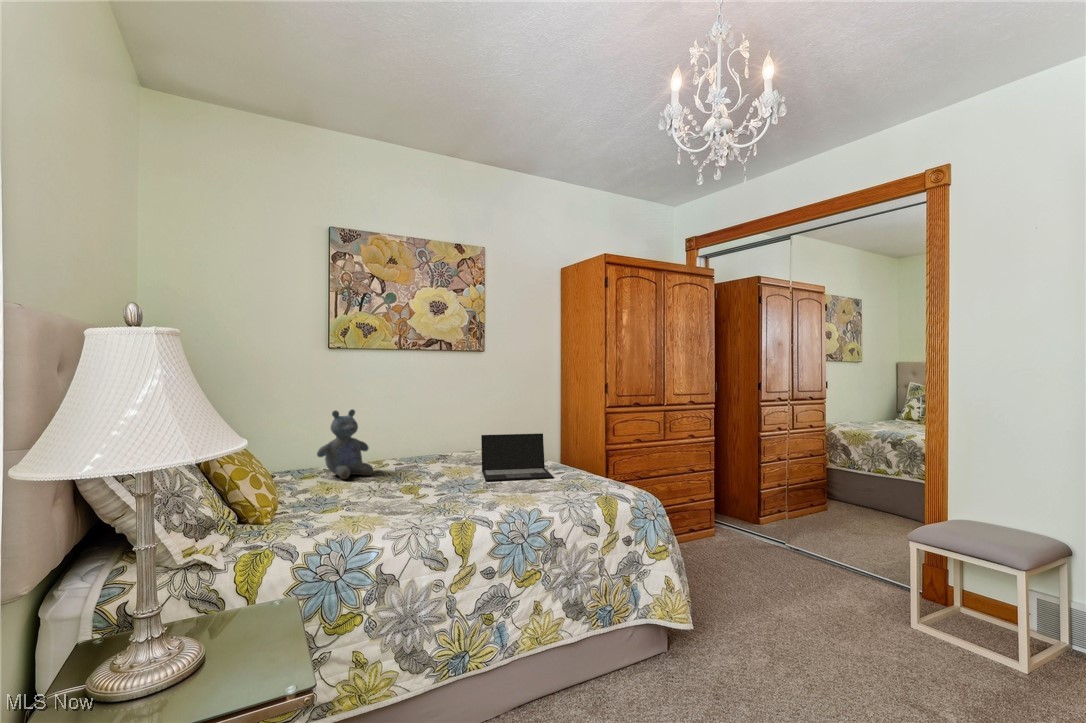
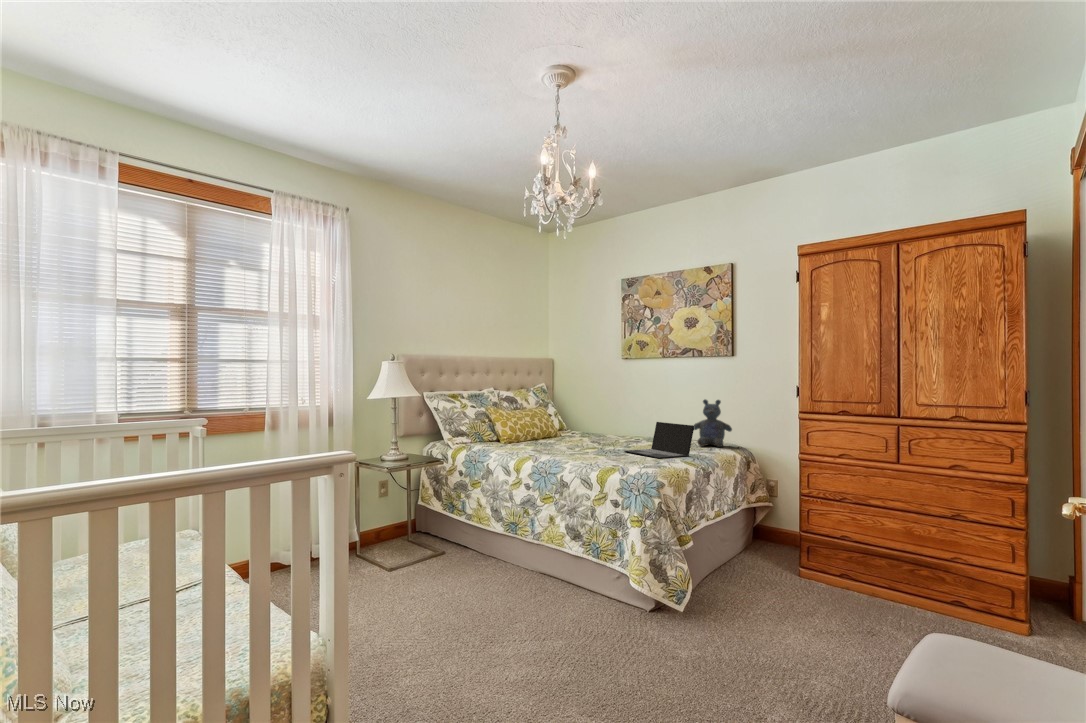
stuffed bear: present [317,409,374,479] -> present [694,399,732,447]

